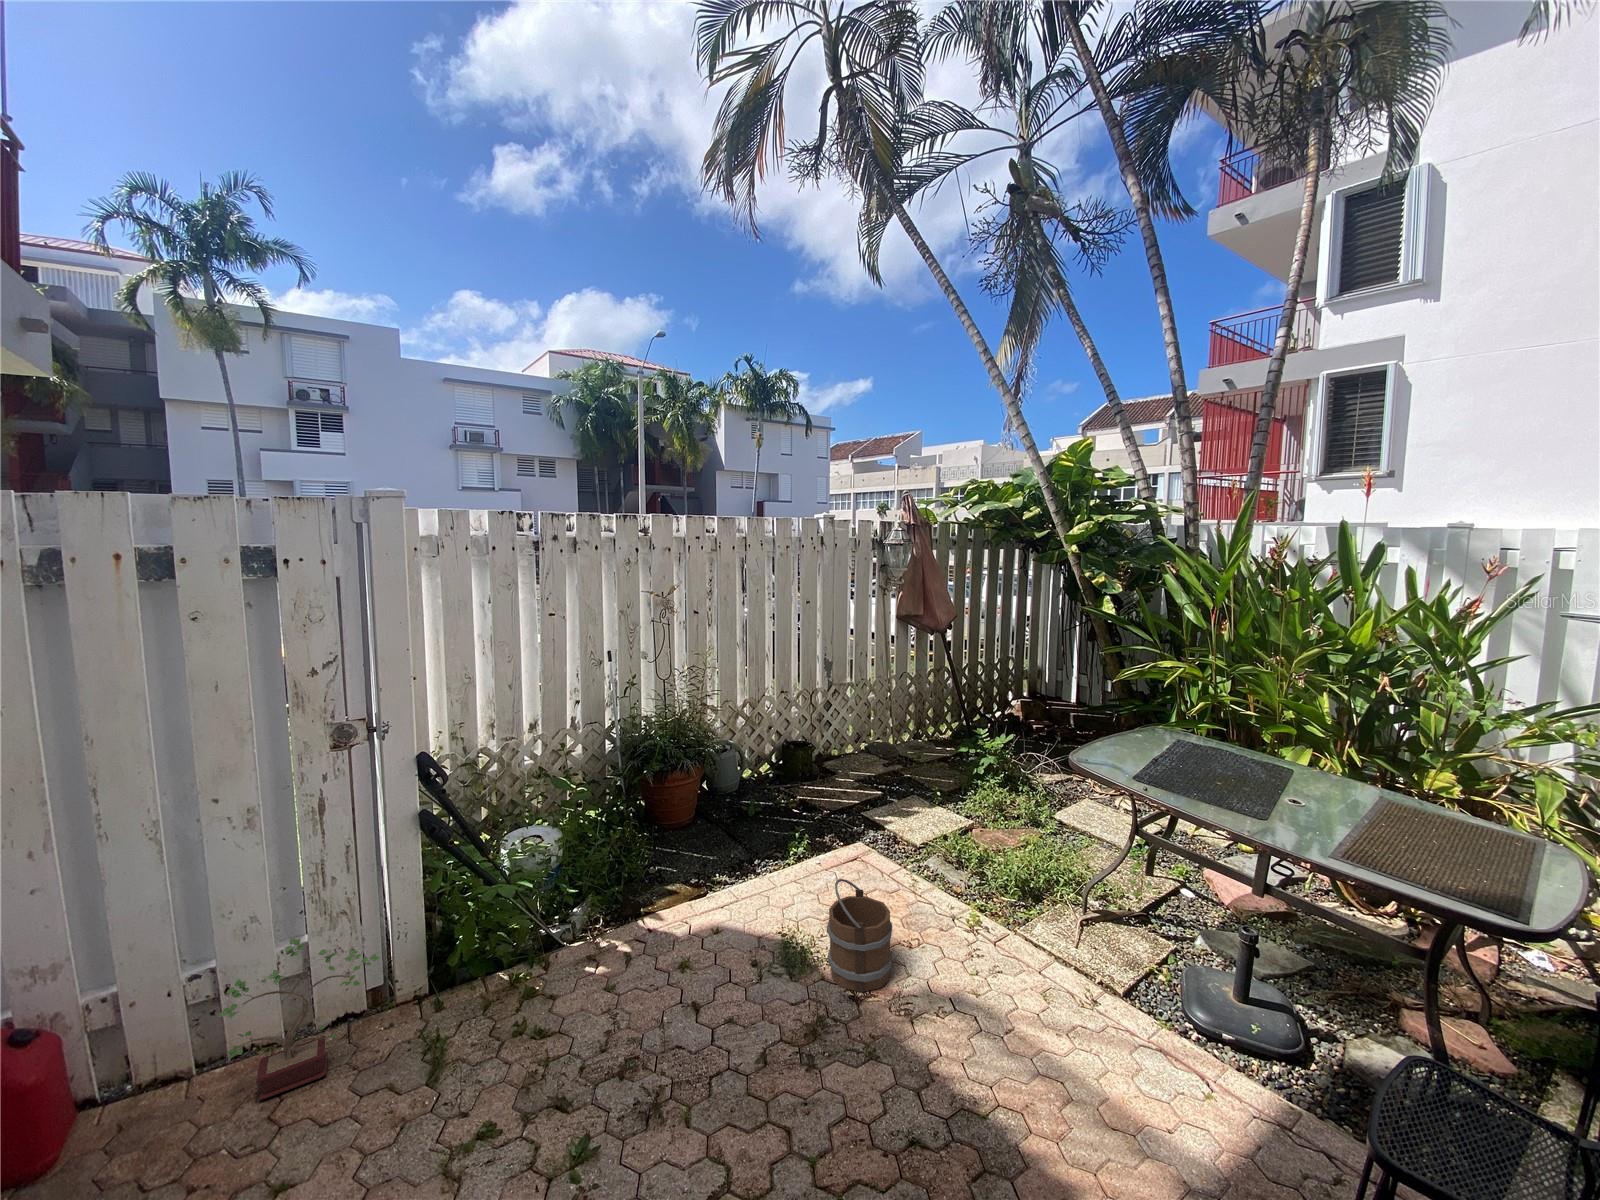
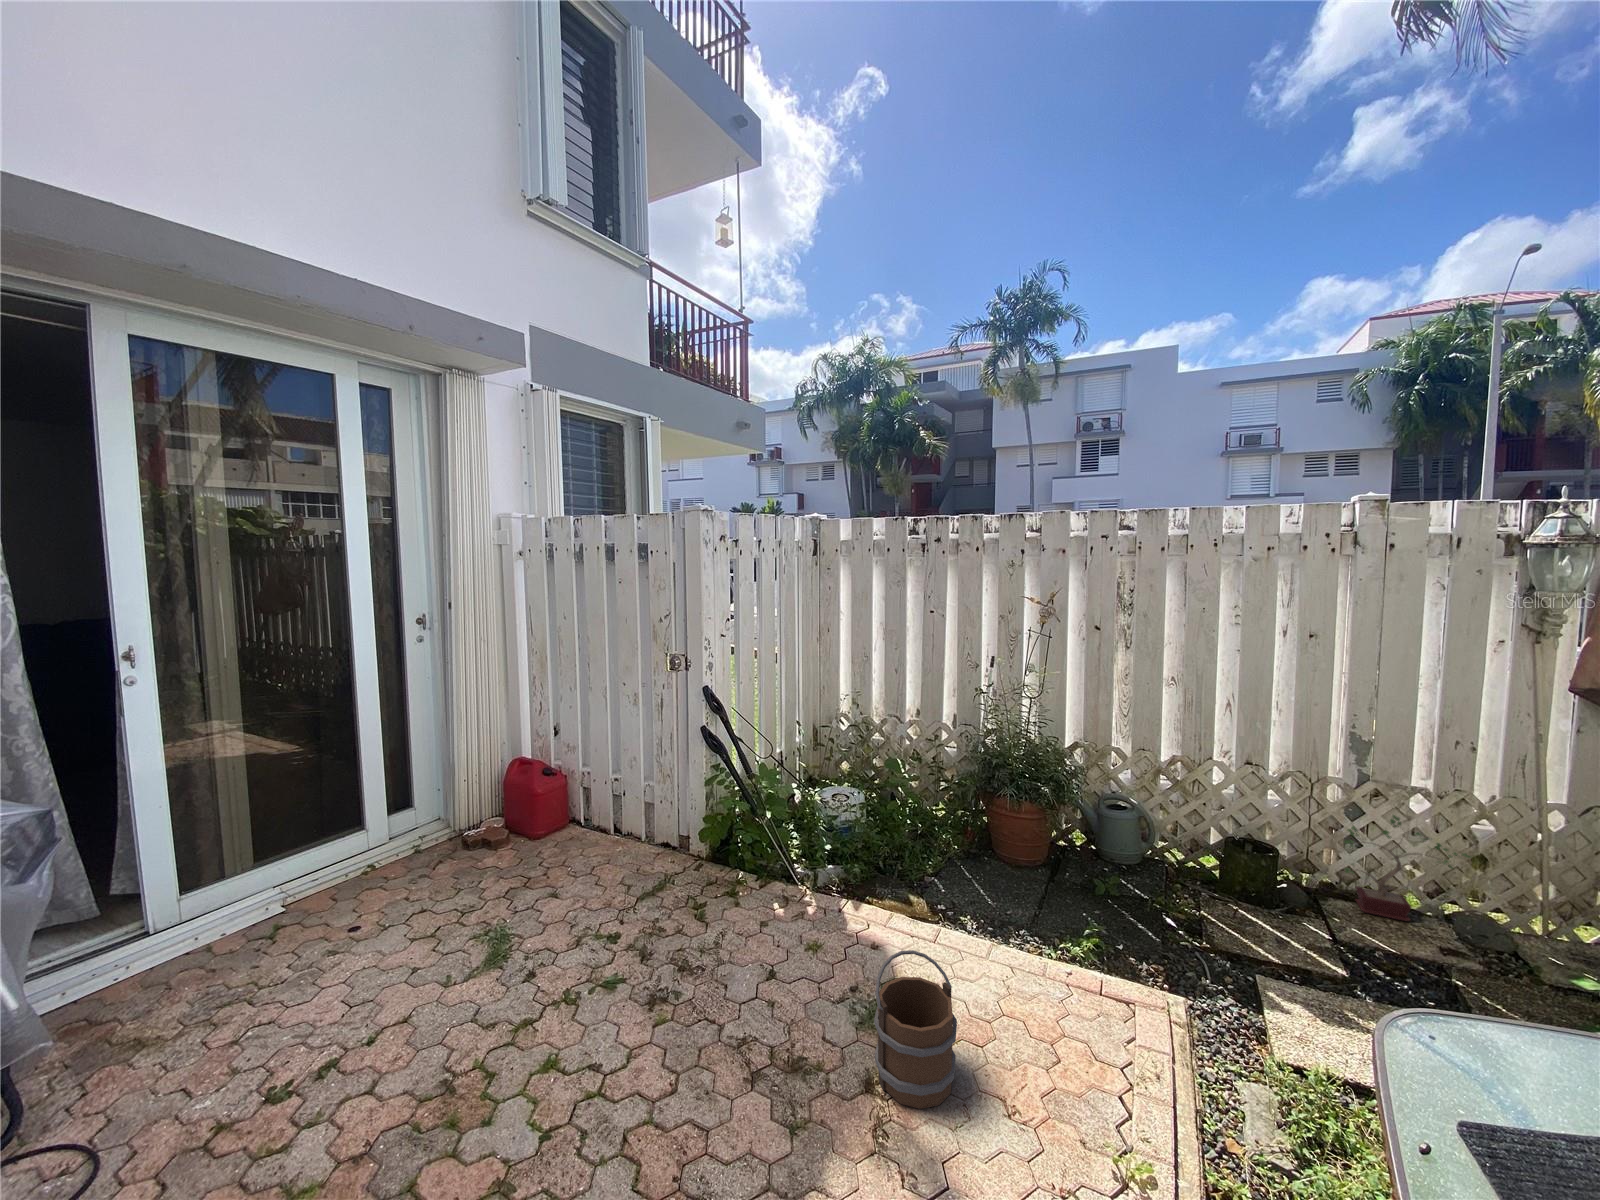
potted plant: present [218,938,380,1100] -> present [1344,815,1470,921]

